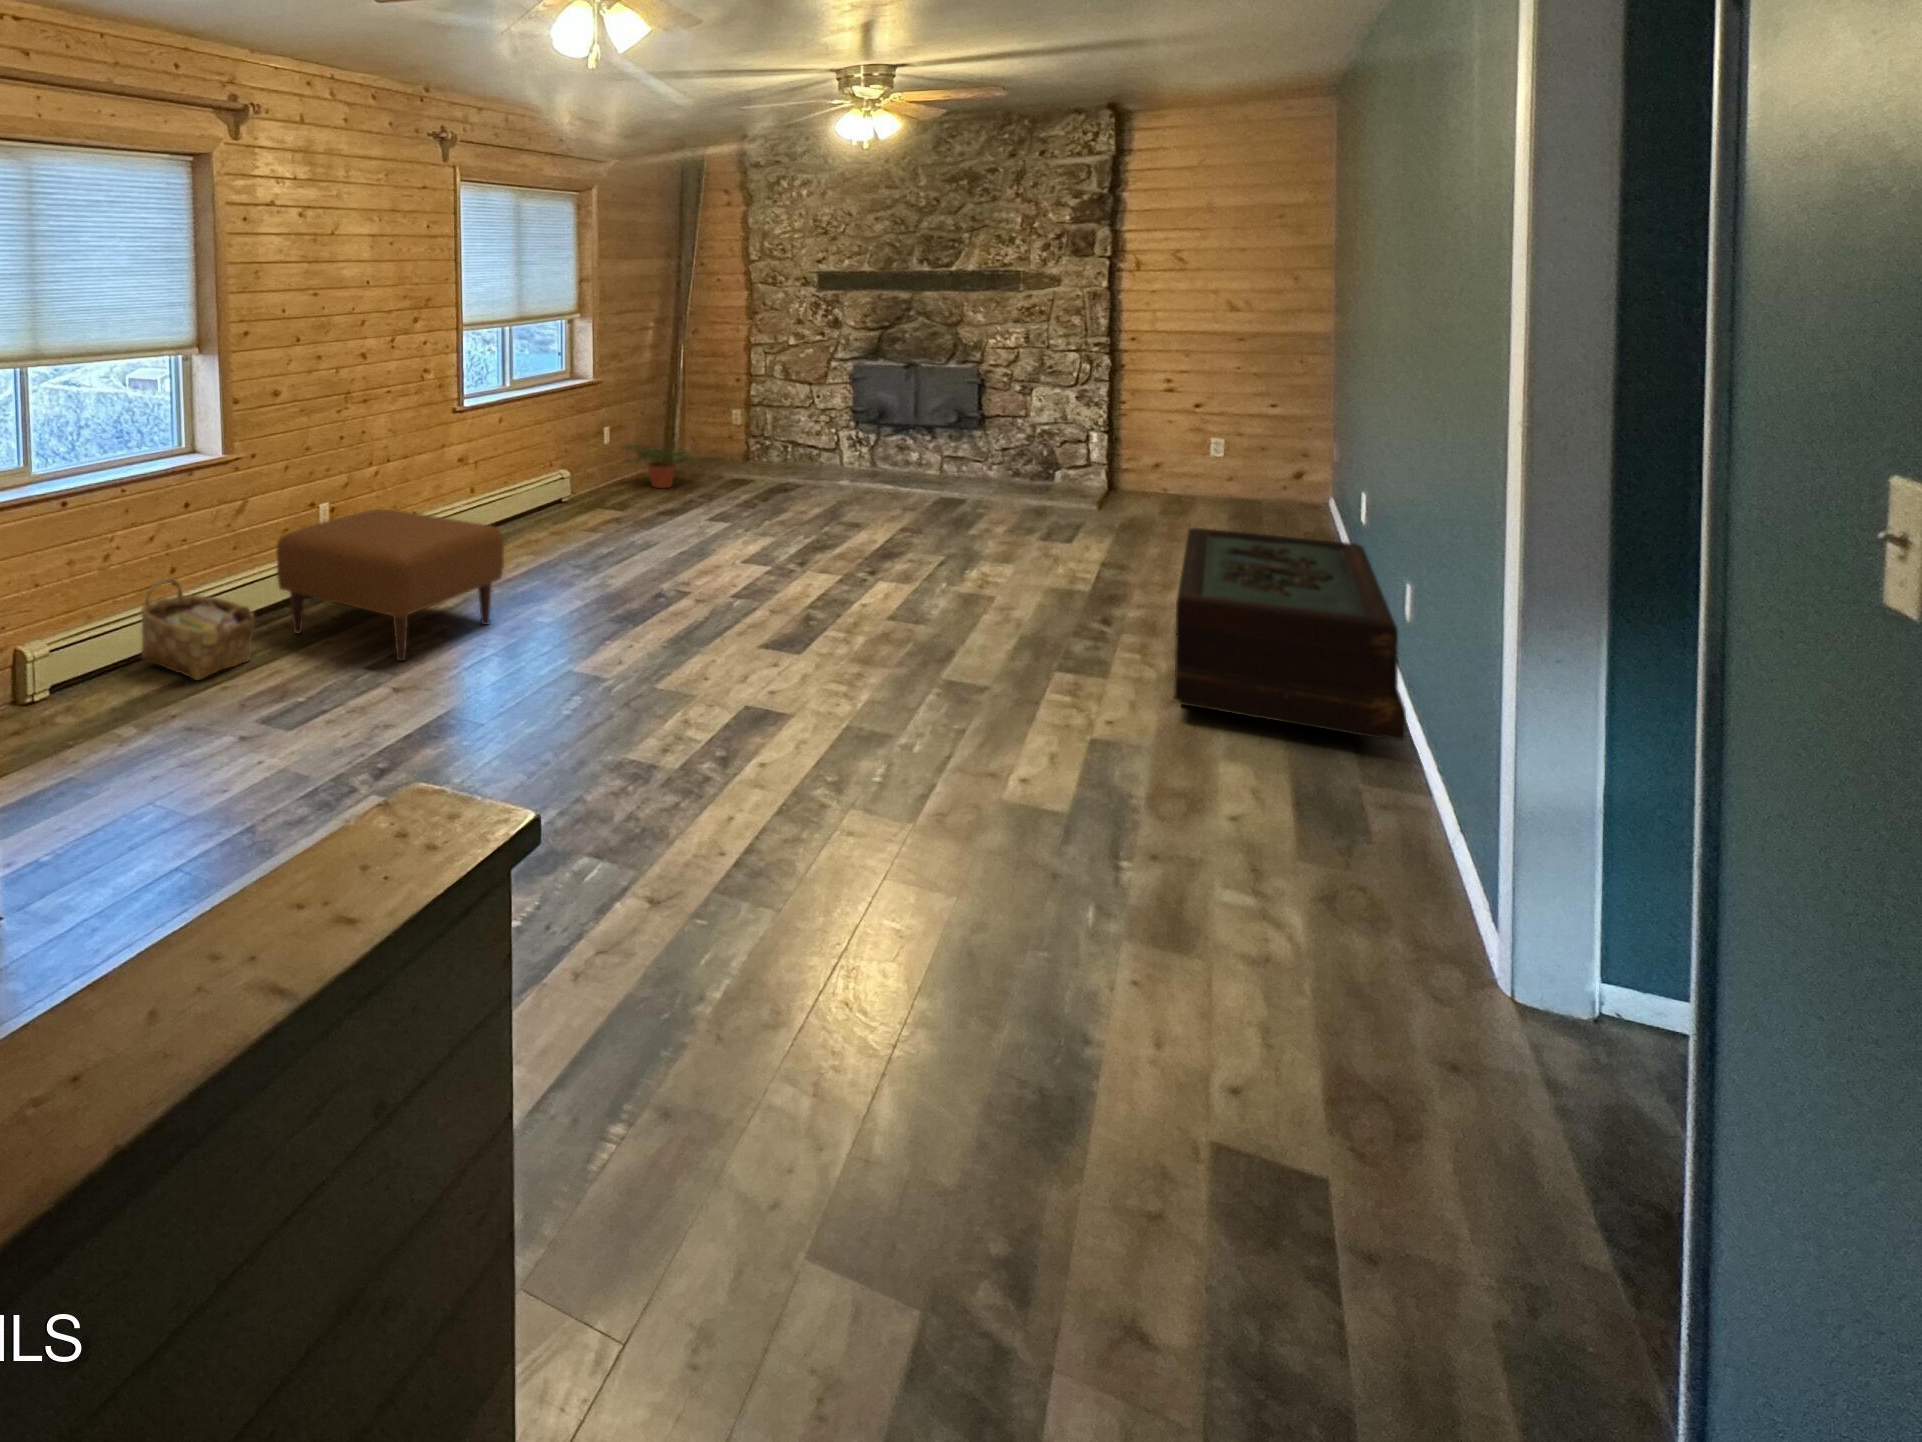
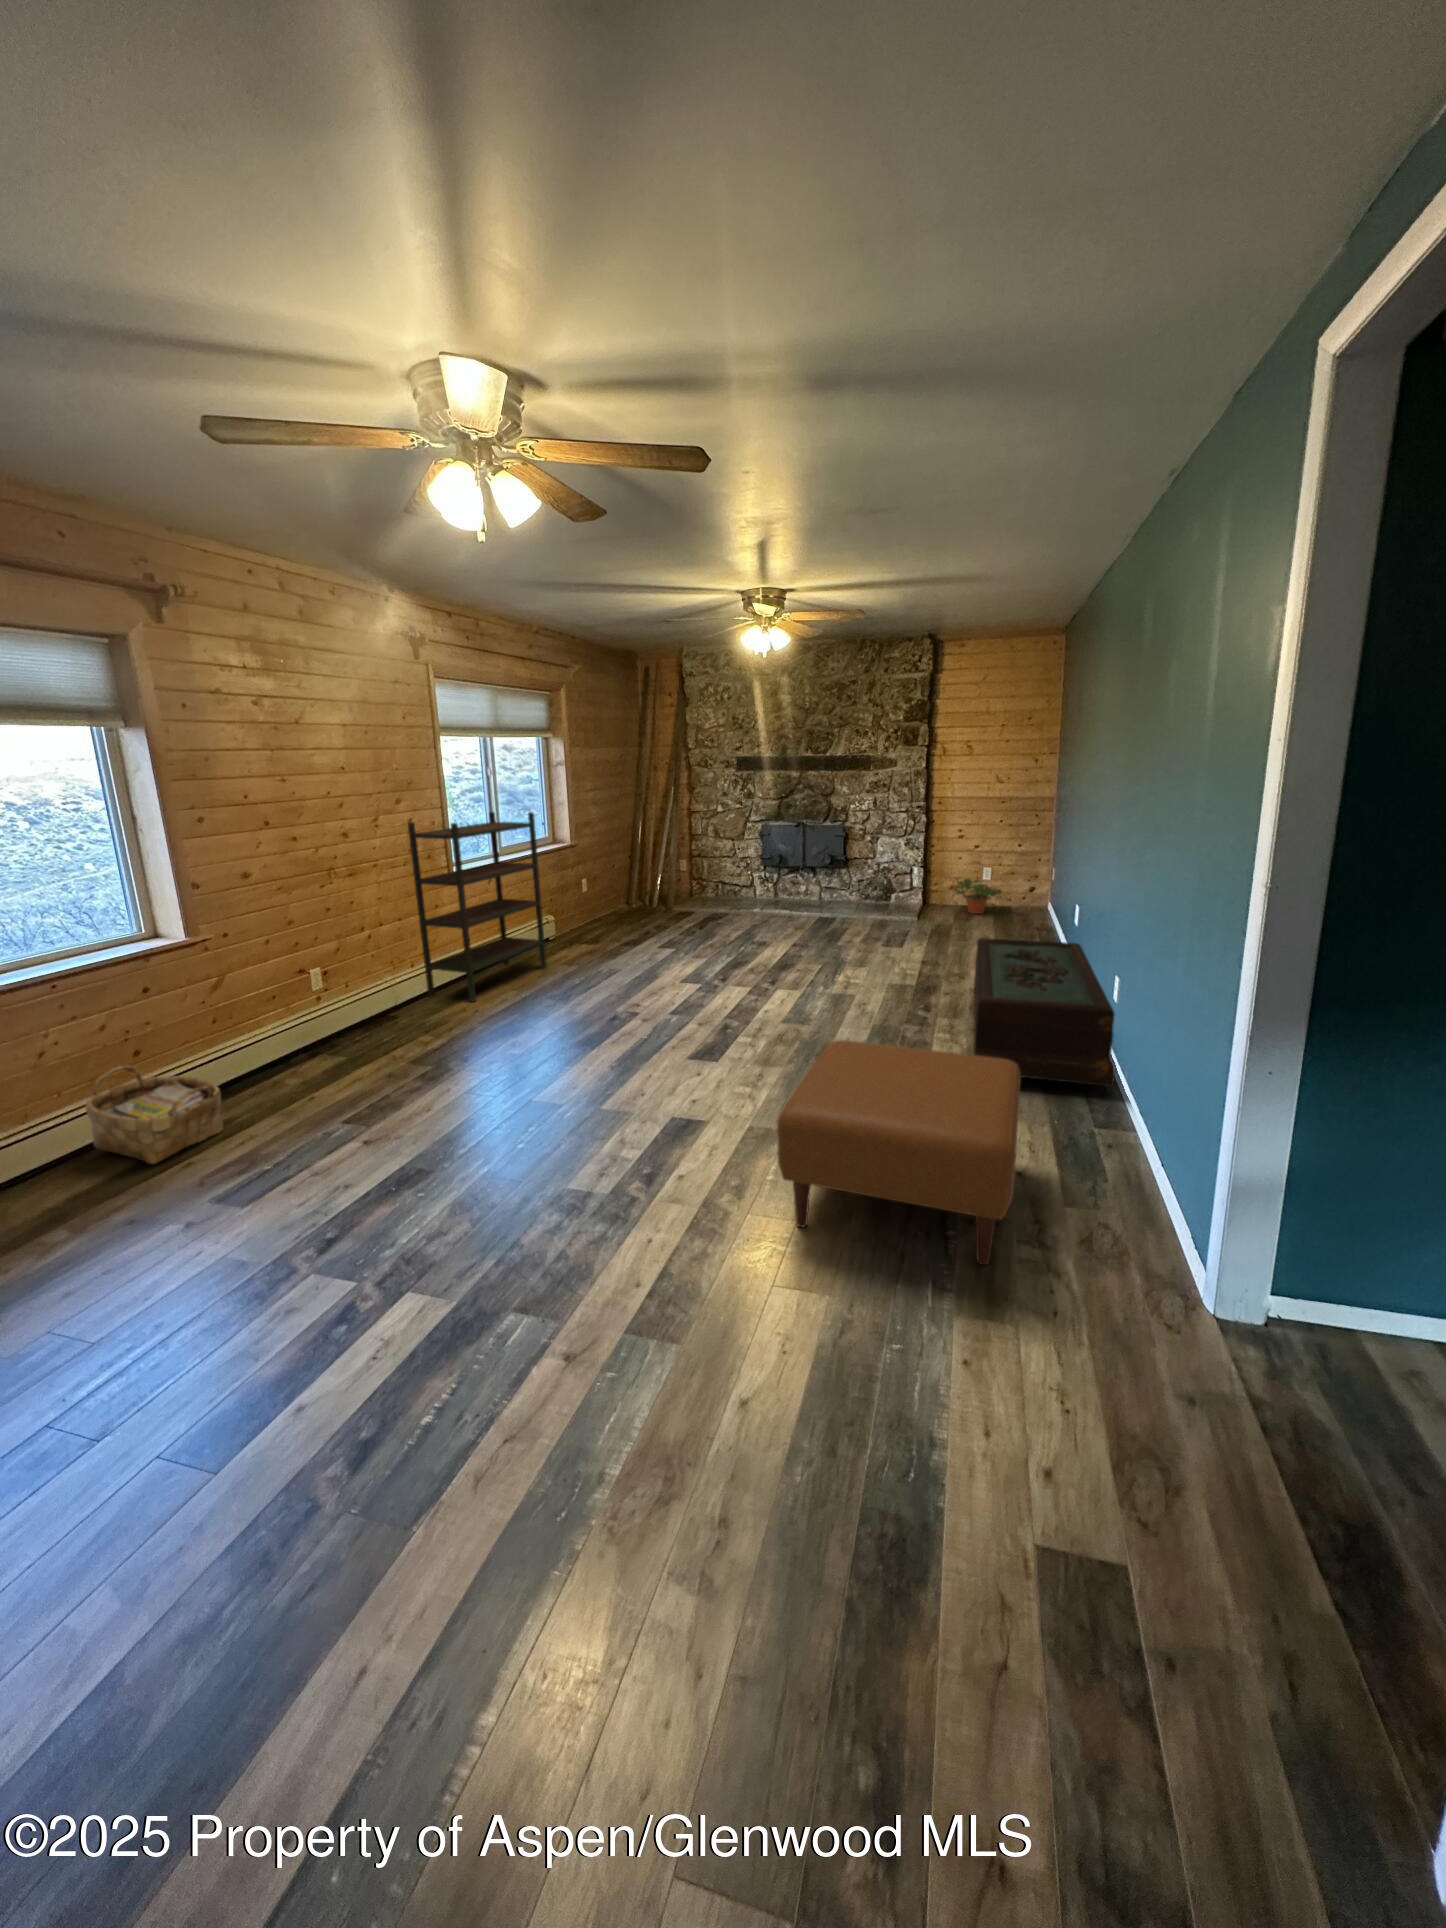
bookshelf: none [423,336,562,563] -> present [408,812,546,1001]
potted plant: present [626,444,702,488] -> present [954,878,1008,914]
ottoman: present [277,509,504,661] -> present [777,1040,1021,1265]

